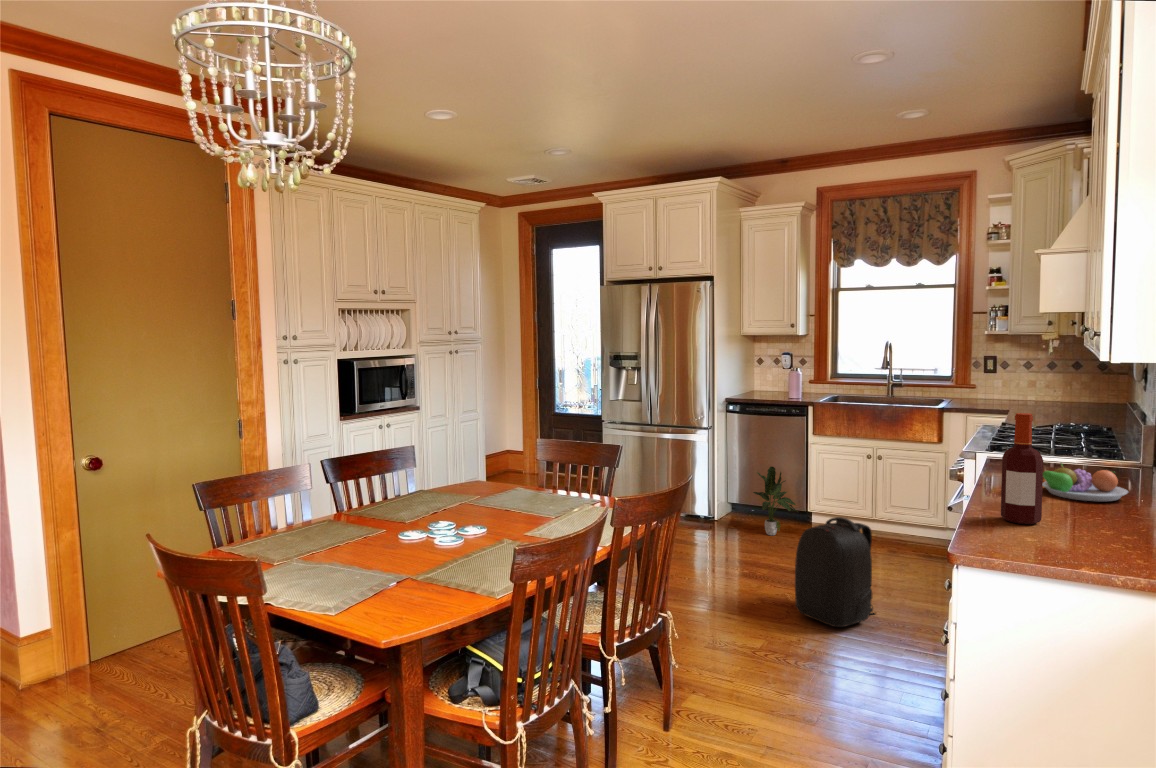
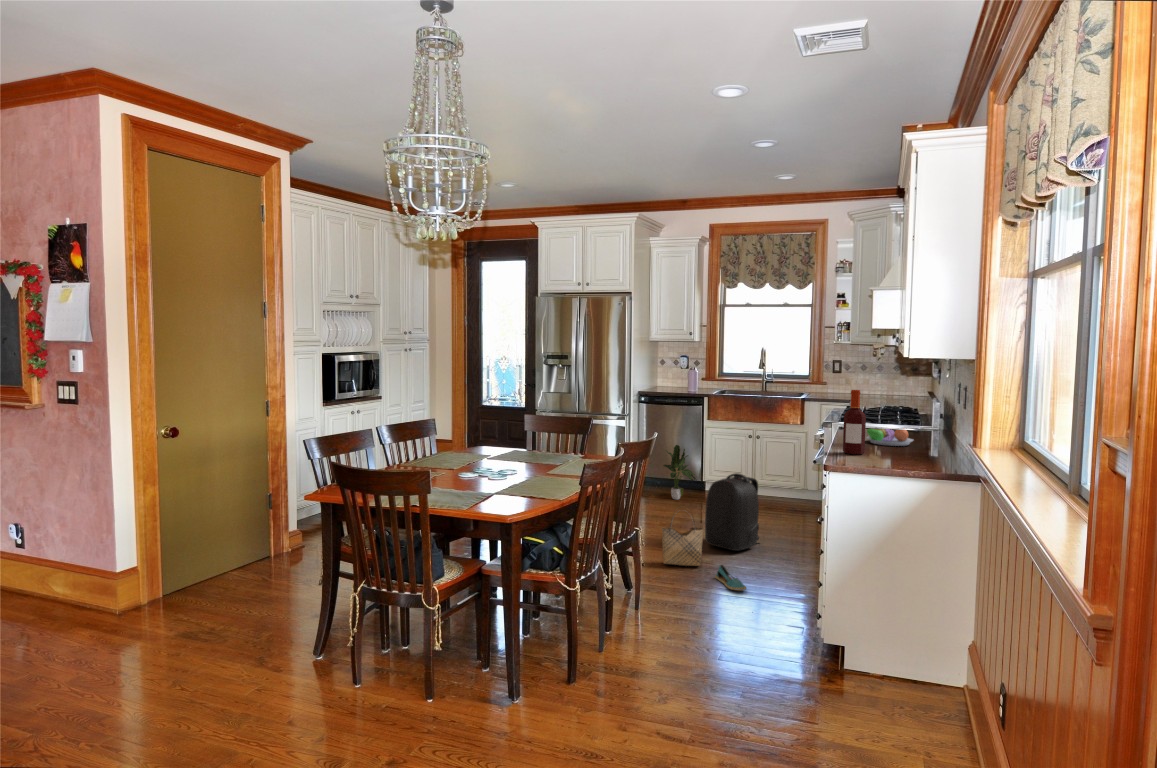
woven basket: none [726,565,787,653] -> present [662,506,704,566]
shoe: none [800,658,844,708] -> present [715,565,746,591]

